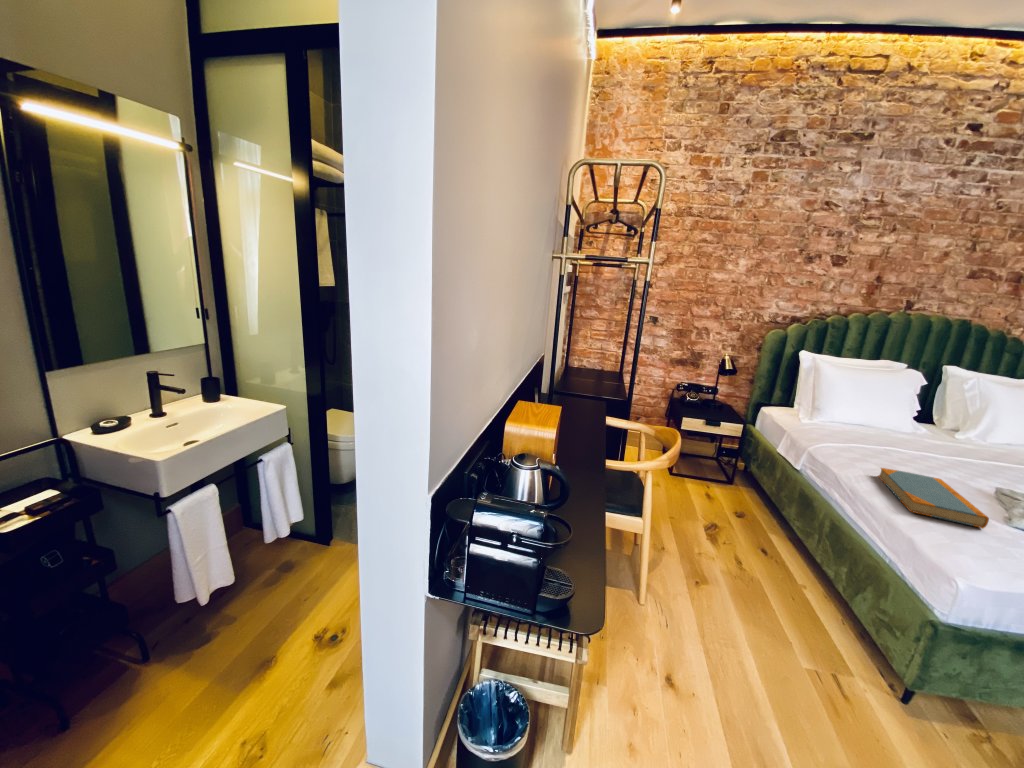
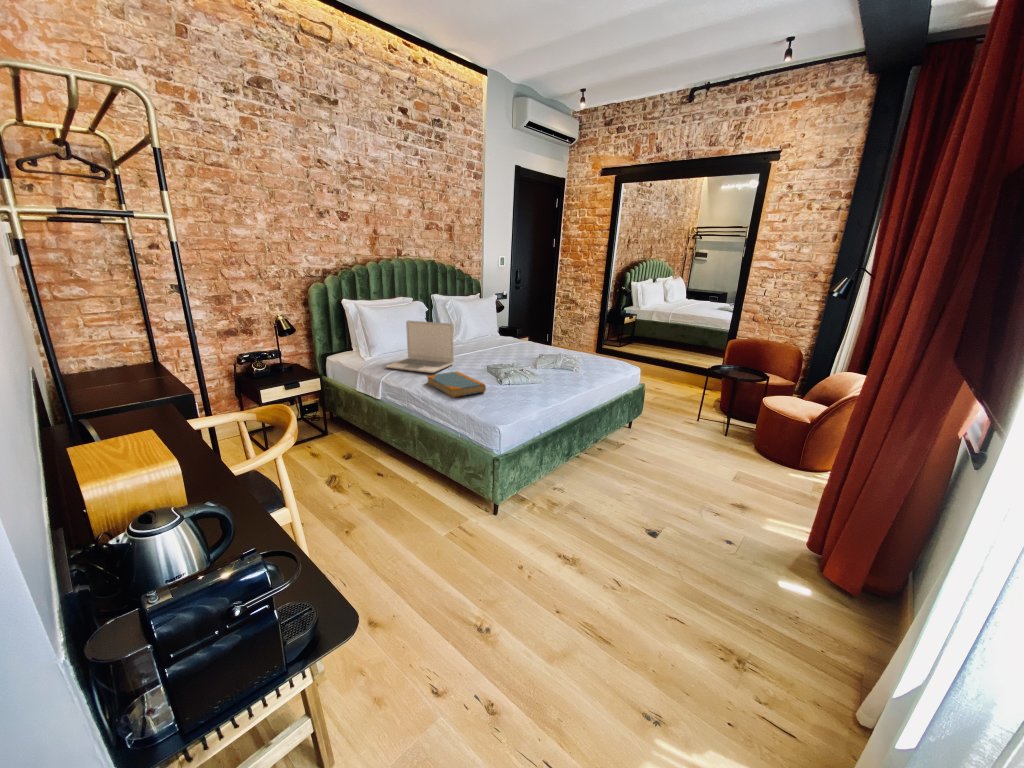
laptop: none [828,391,961,467] -> present [386,321,454,373]

